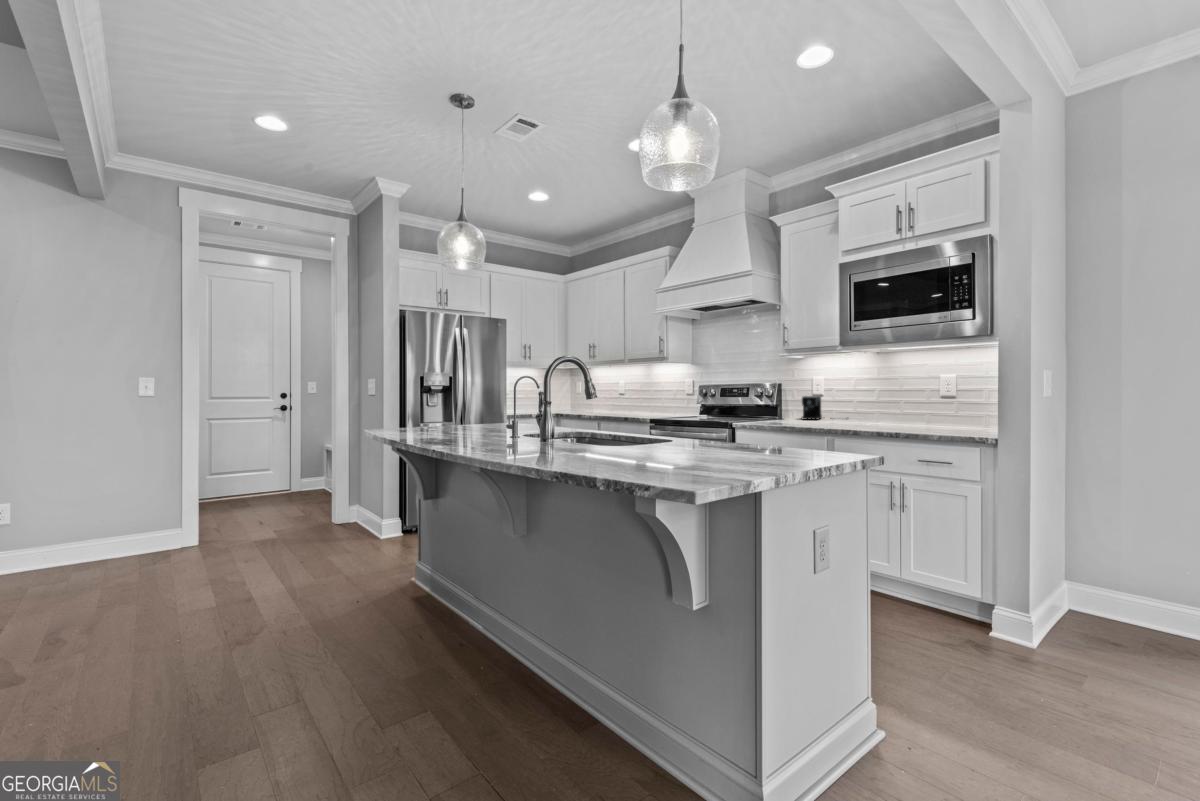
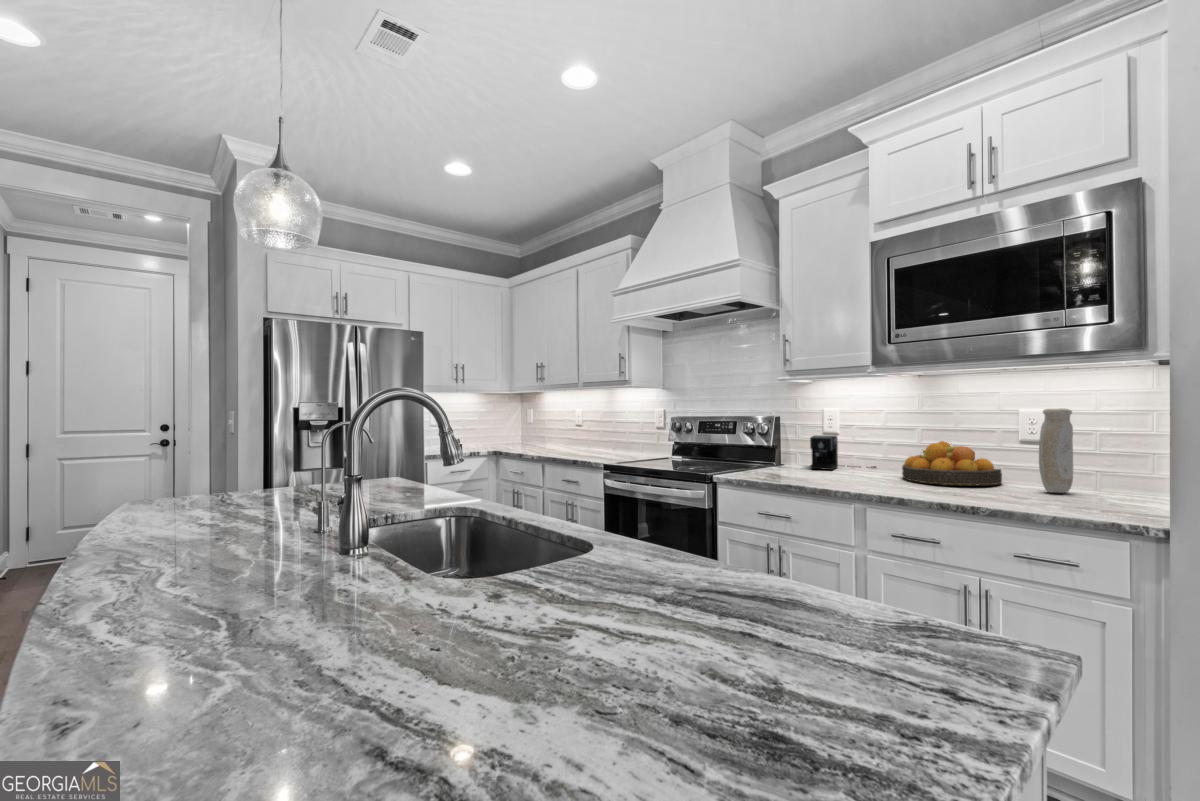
vase: none [948,374,969,428] -> present [1039,409,1073,493]
fruit bowl: none [863,398,928,425] -> present [902,441,1002,485]

